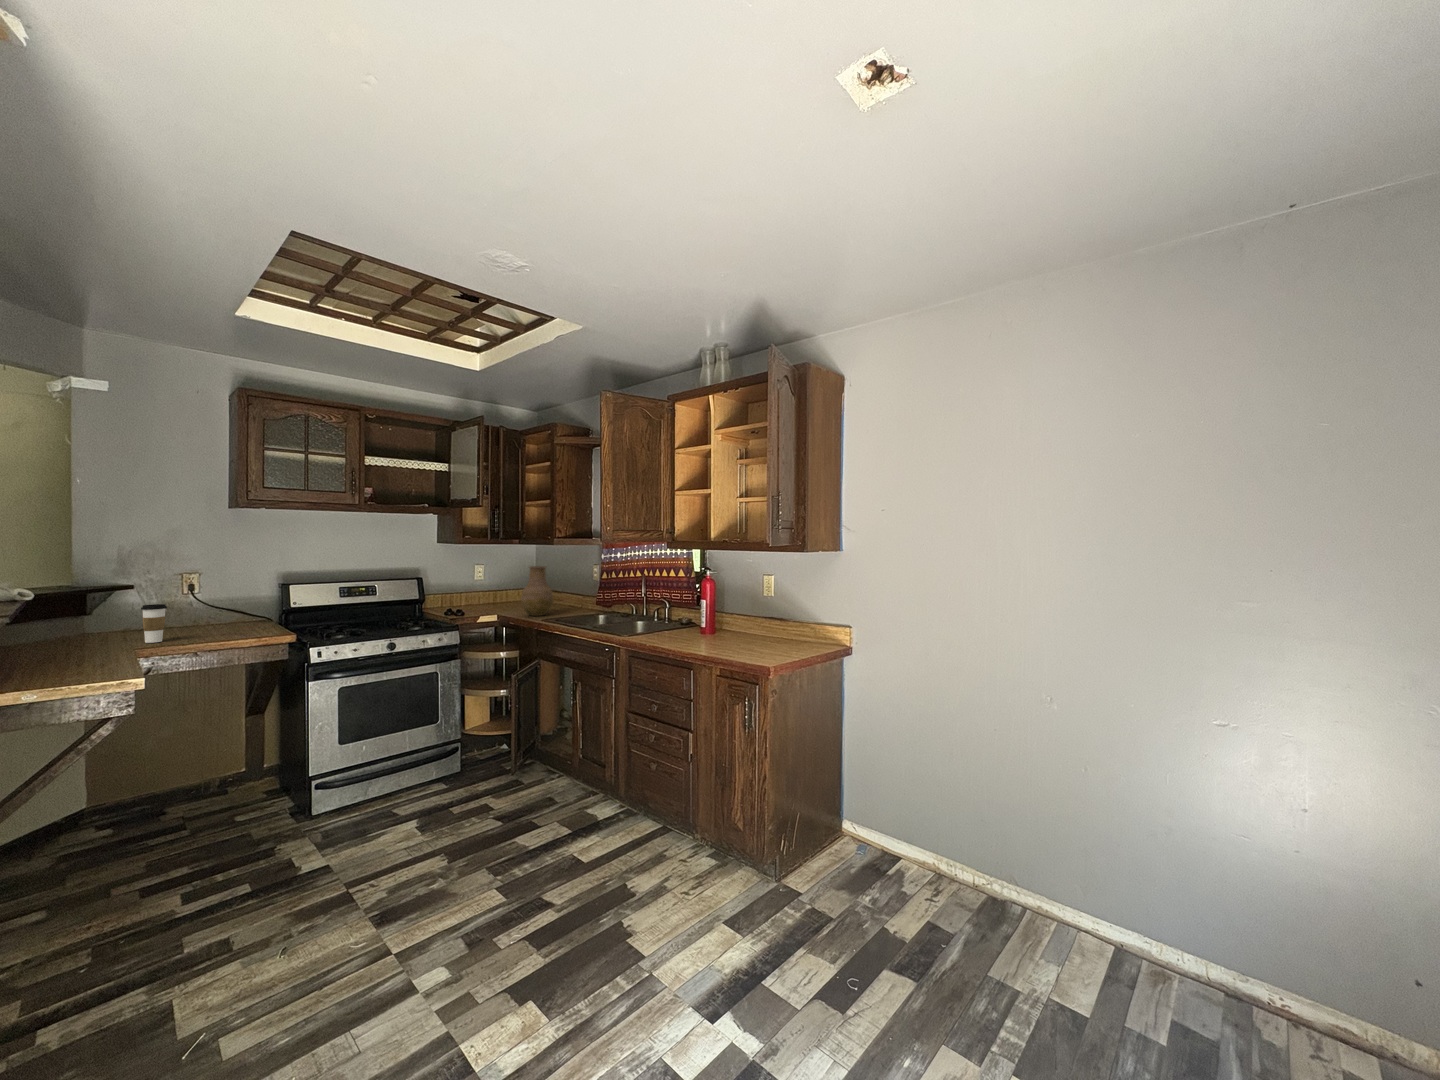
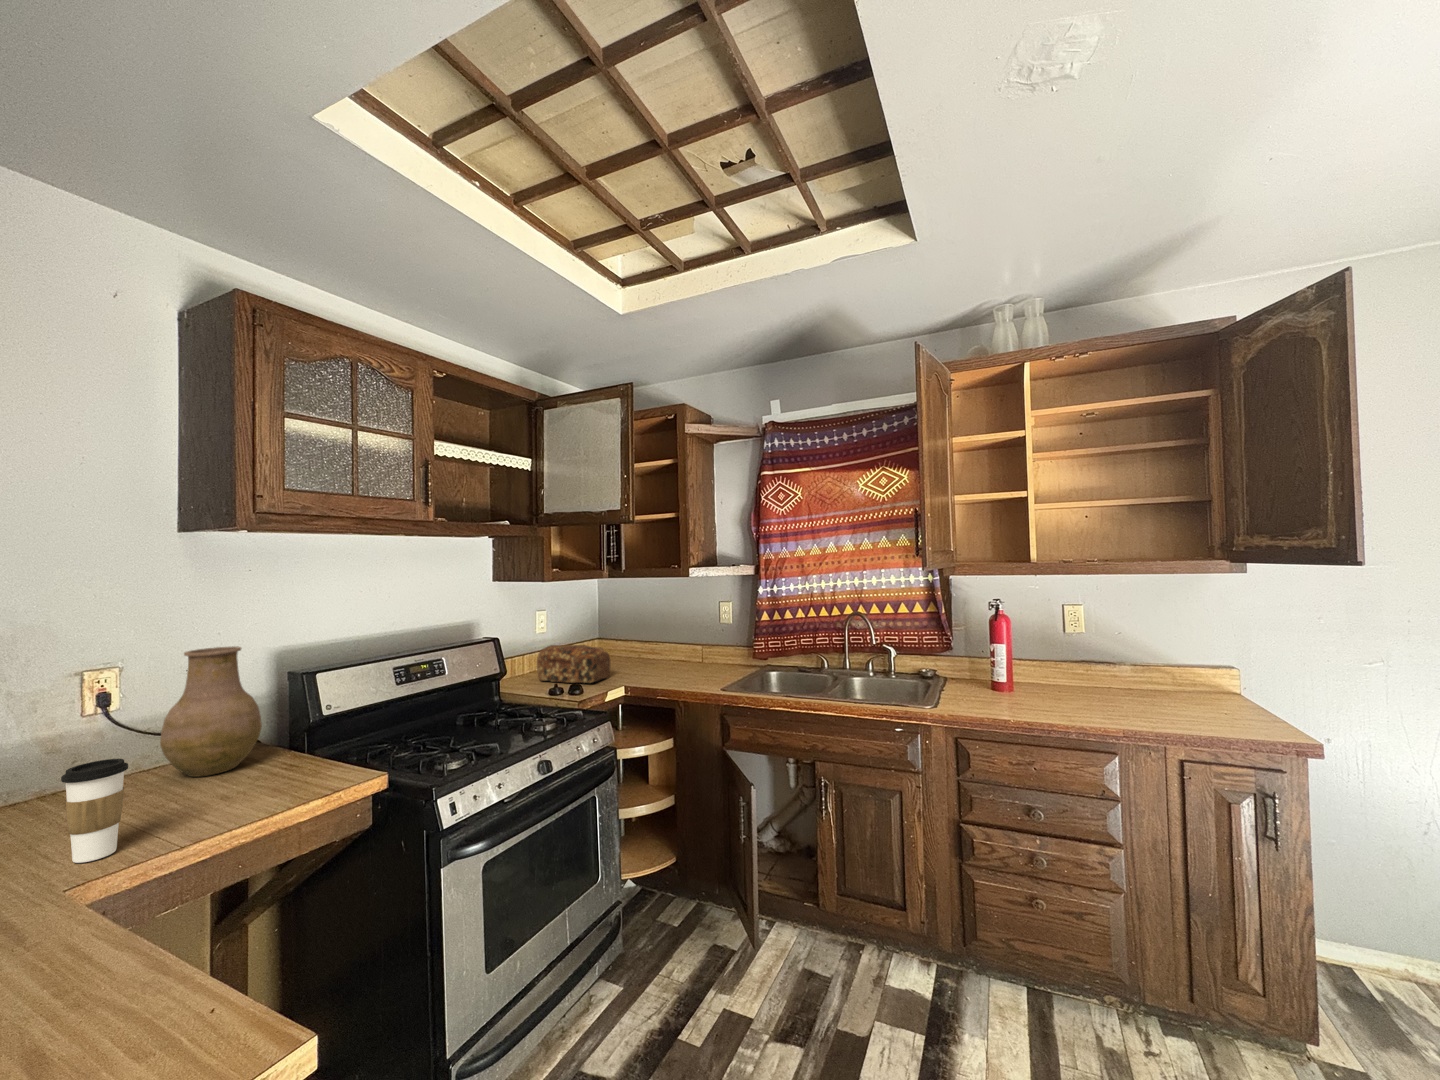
vase: present [521,566,553,616] -> present [160,646,262,777]
bread loaf: none [457,587,502,613] -> present [537,645,610,683]

